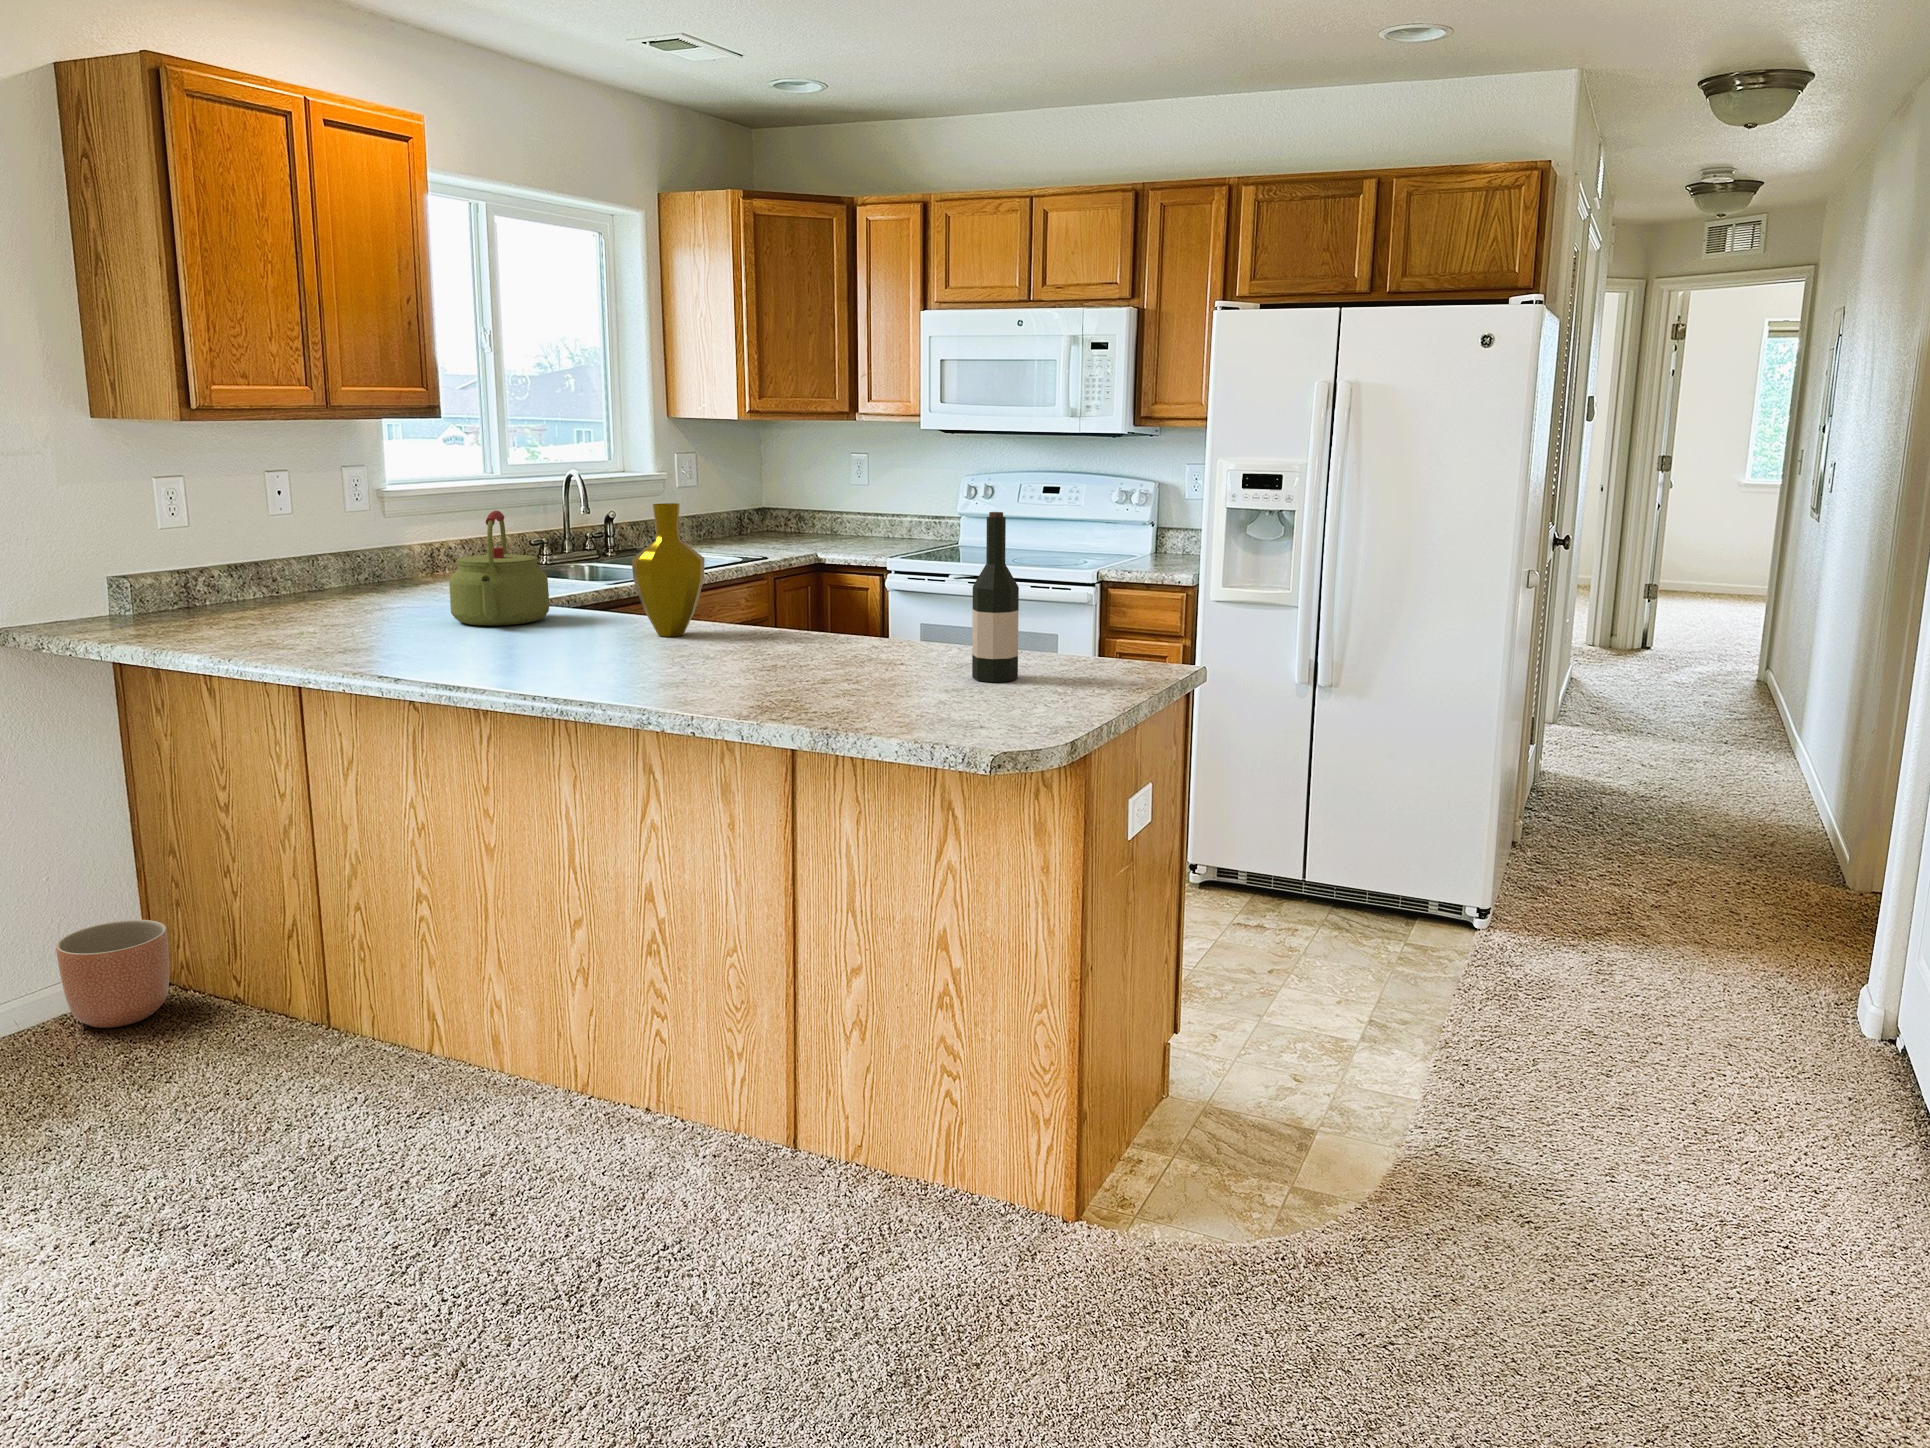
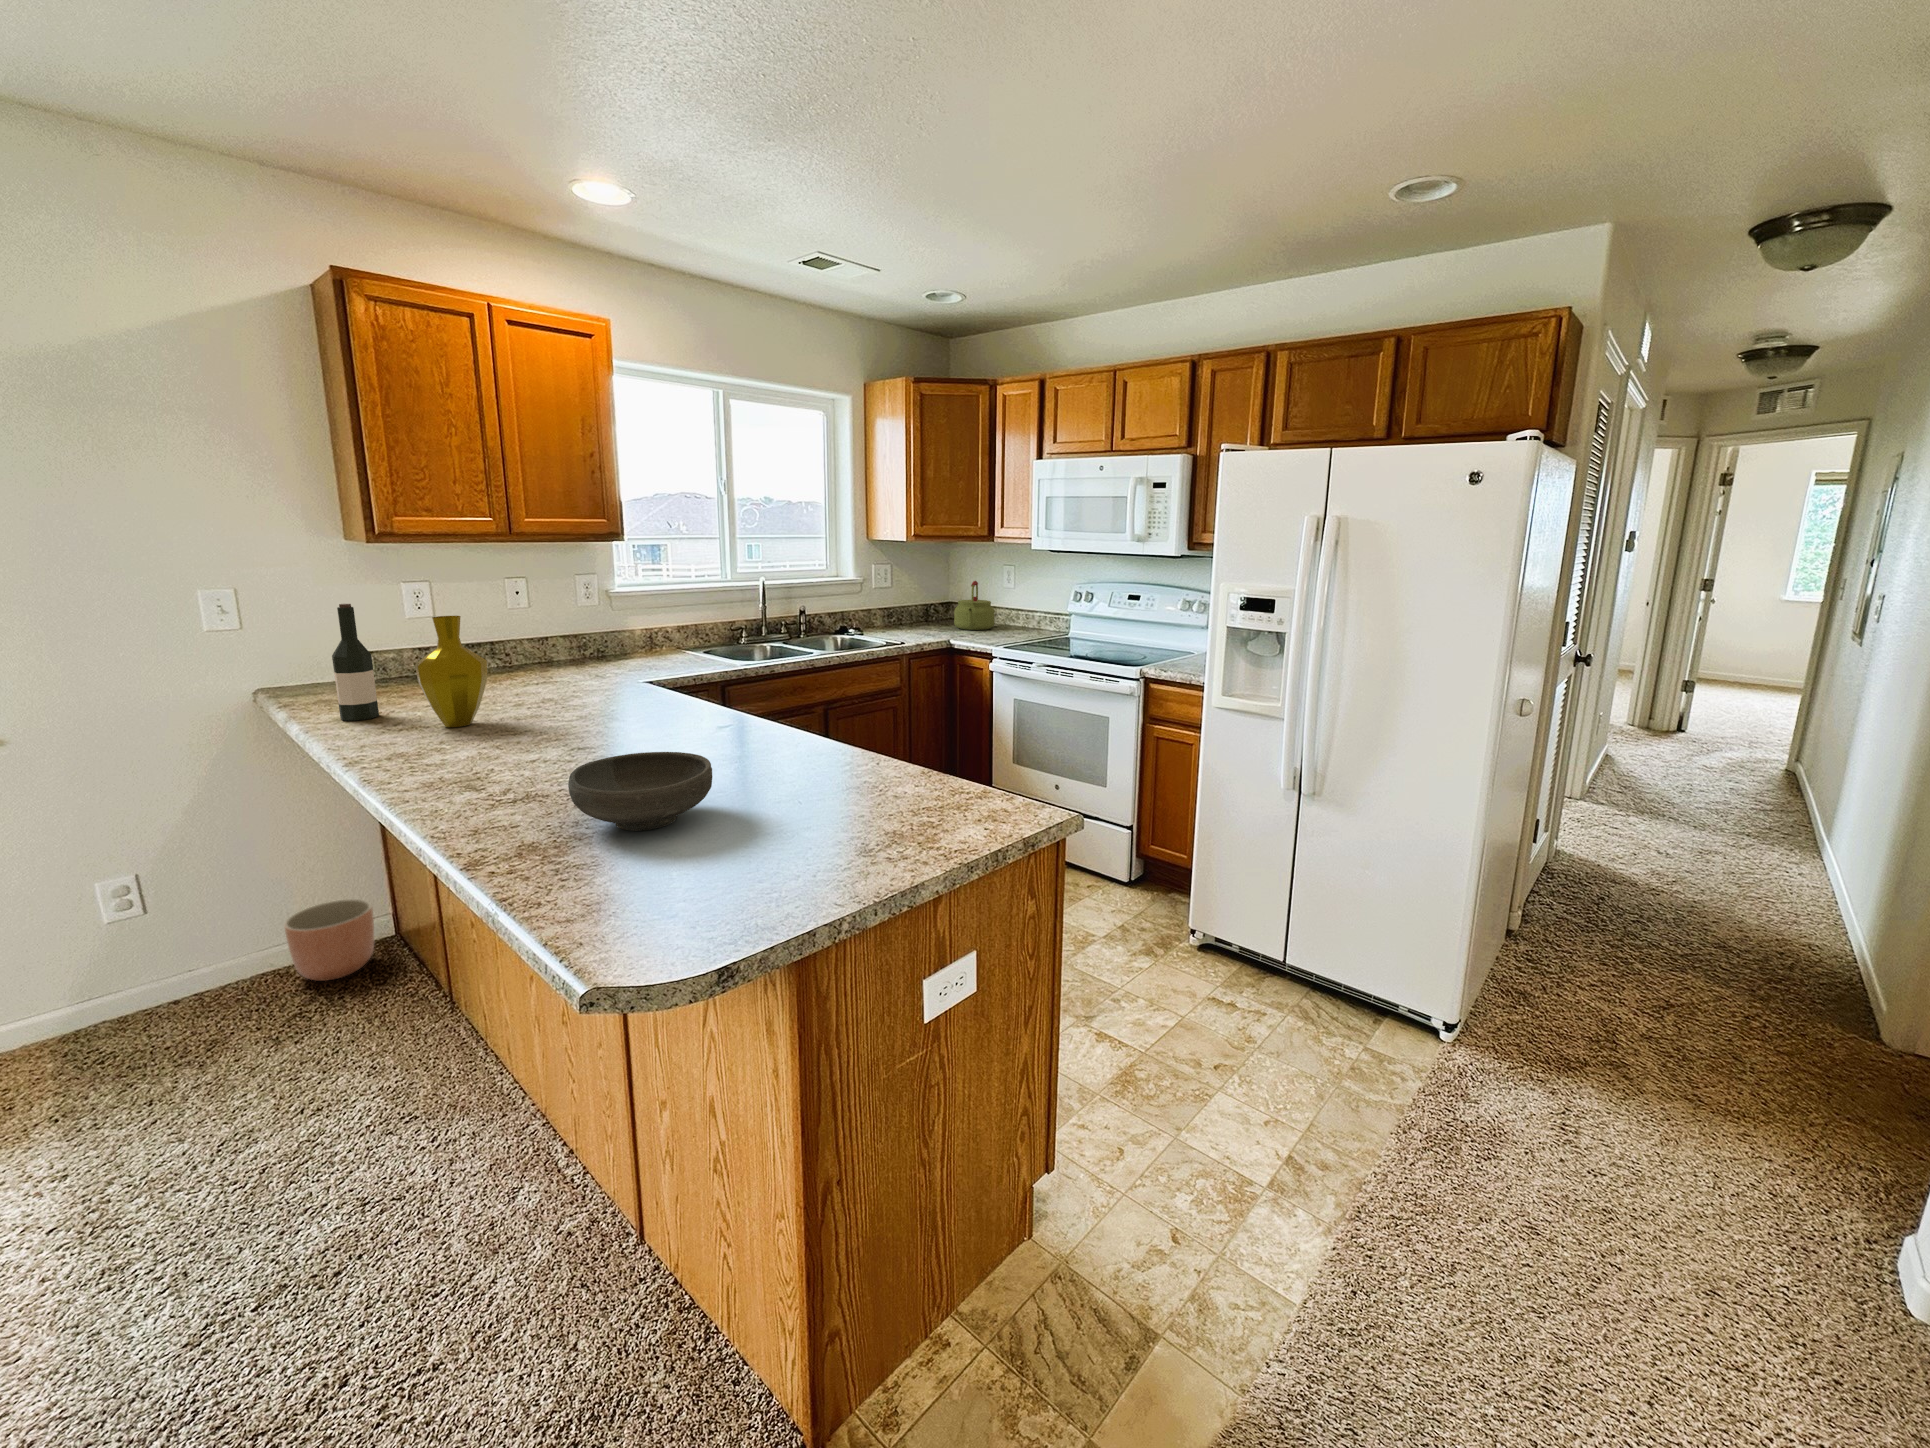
vase: present [632,503,705,636] -> present [415,616,487,727]
kettle: present [449,511,550,626] -> present [954,581,995,630]
wine bottle: present [972,512,1019,682] -> present [332,604,379,721]
bowl: none [736,623,872,693] -> present [568,752,712,831]

